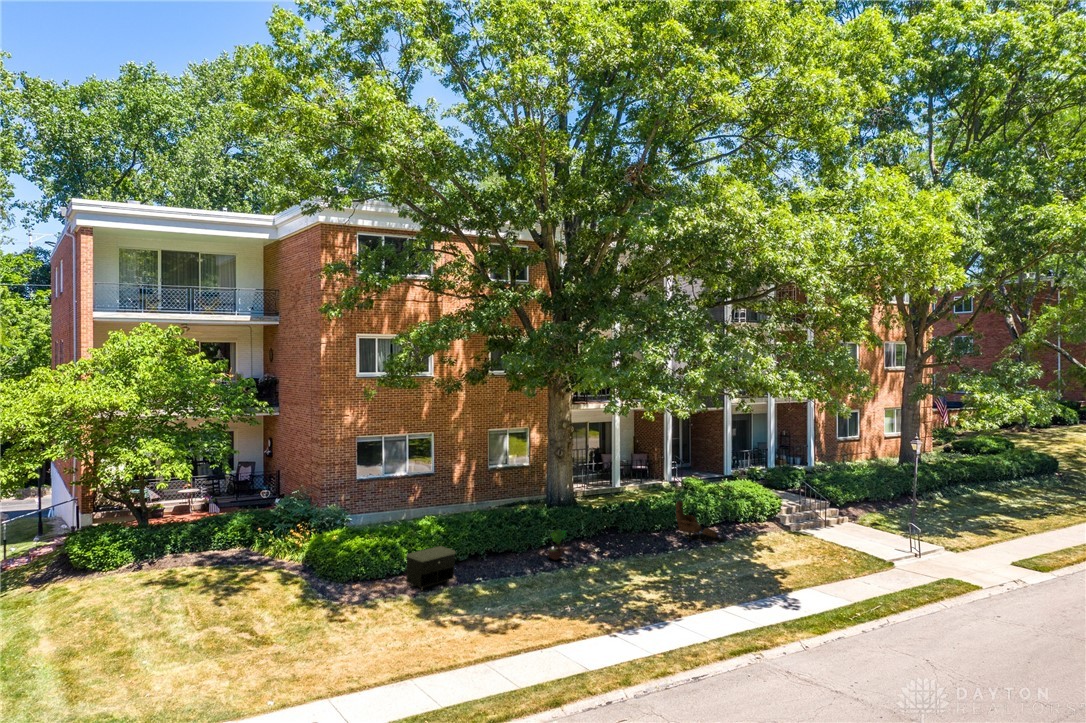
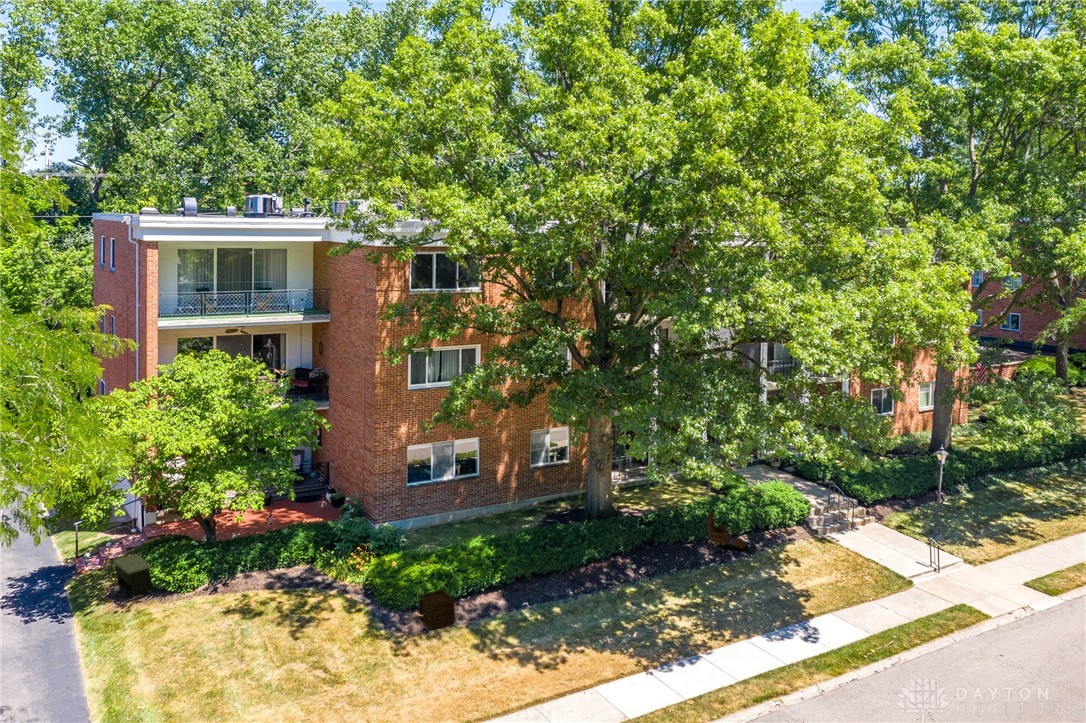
potted tree: present [548,530,565,560] -> none [587,549,605,577]
storage bench: present [406,546,456,590] -> present [114,554,152,596]
wooden crate: none [361,559,401,600] -> present [419,589,455,630]

